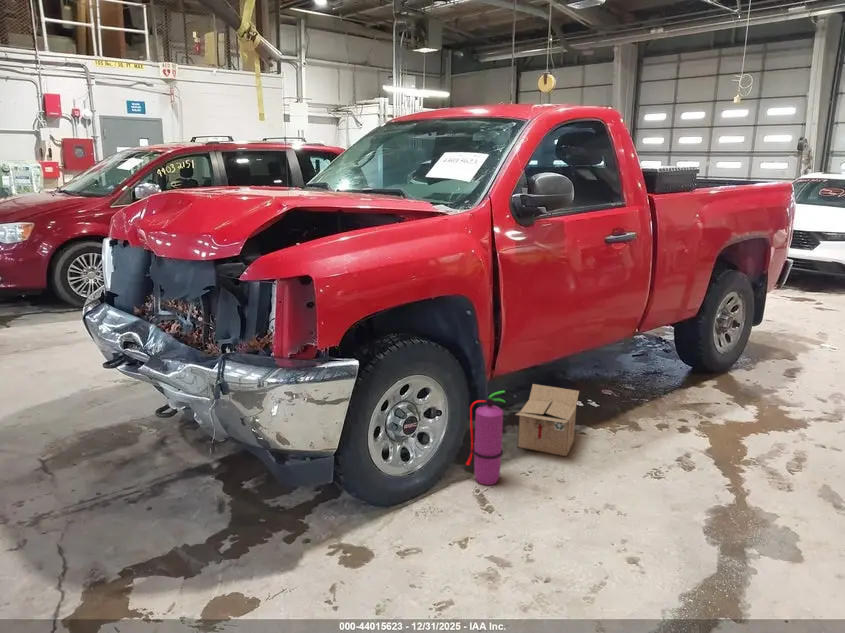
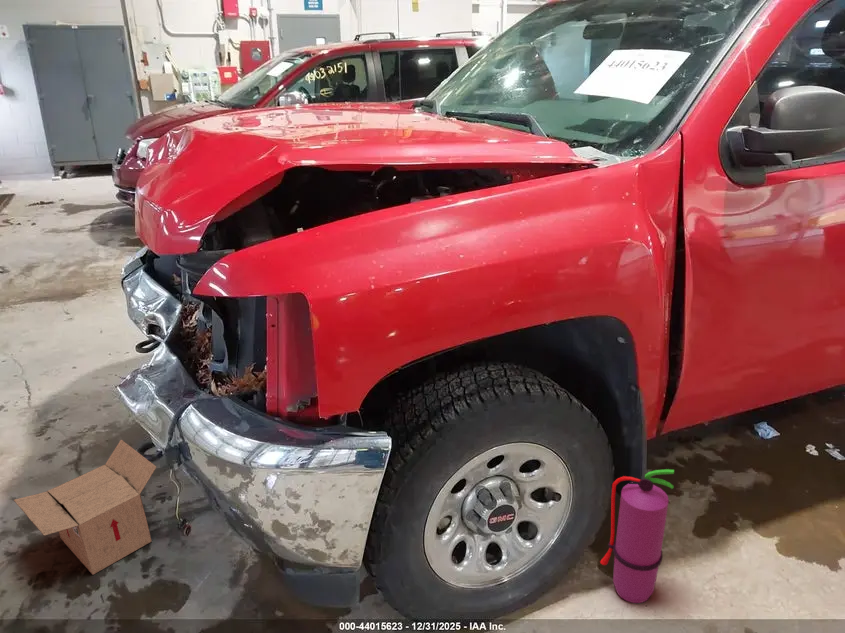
cardboard box: present [516,384,579,456] -> present [14,440,156,575]

